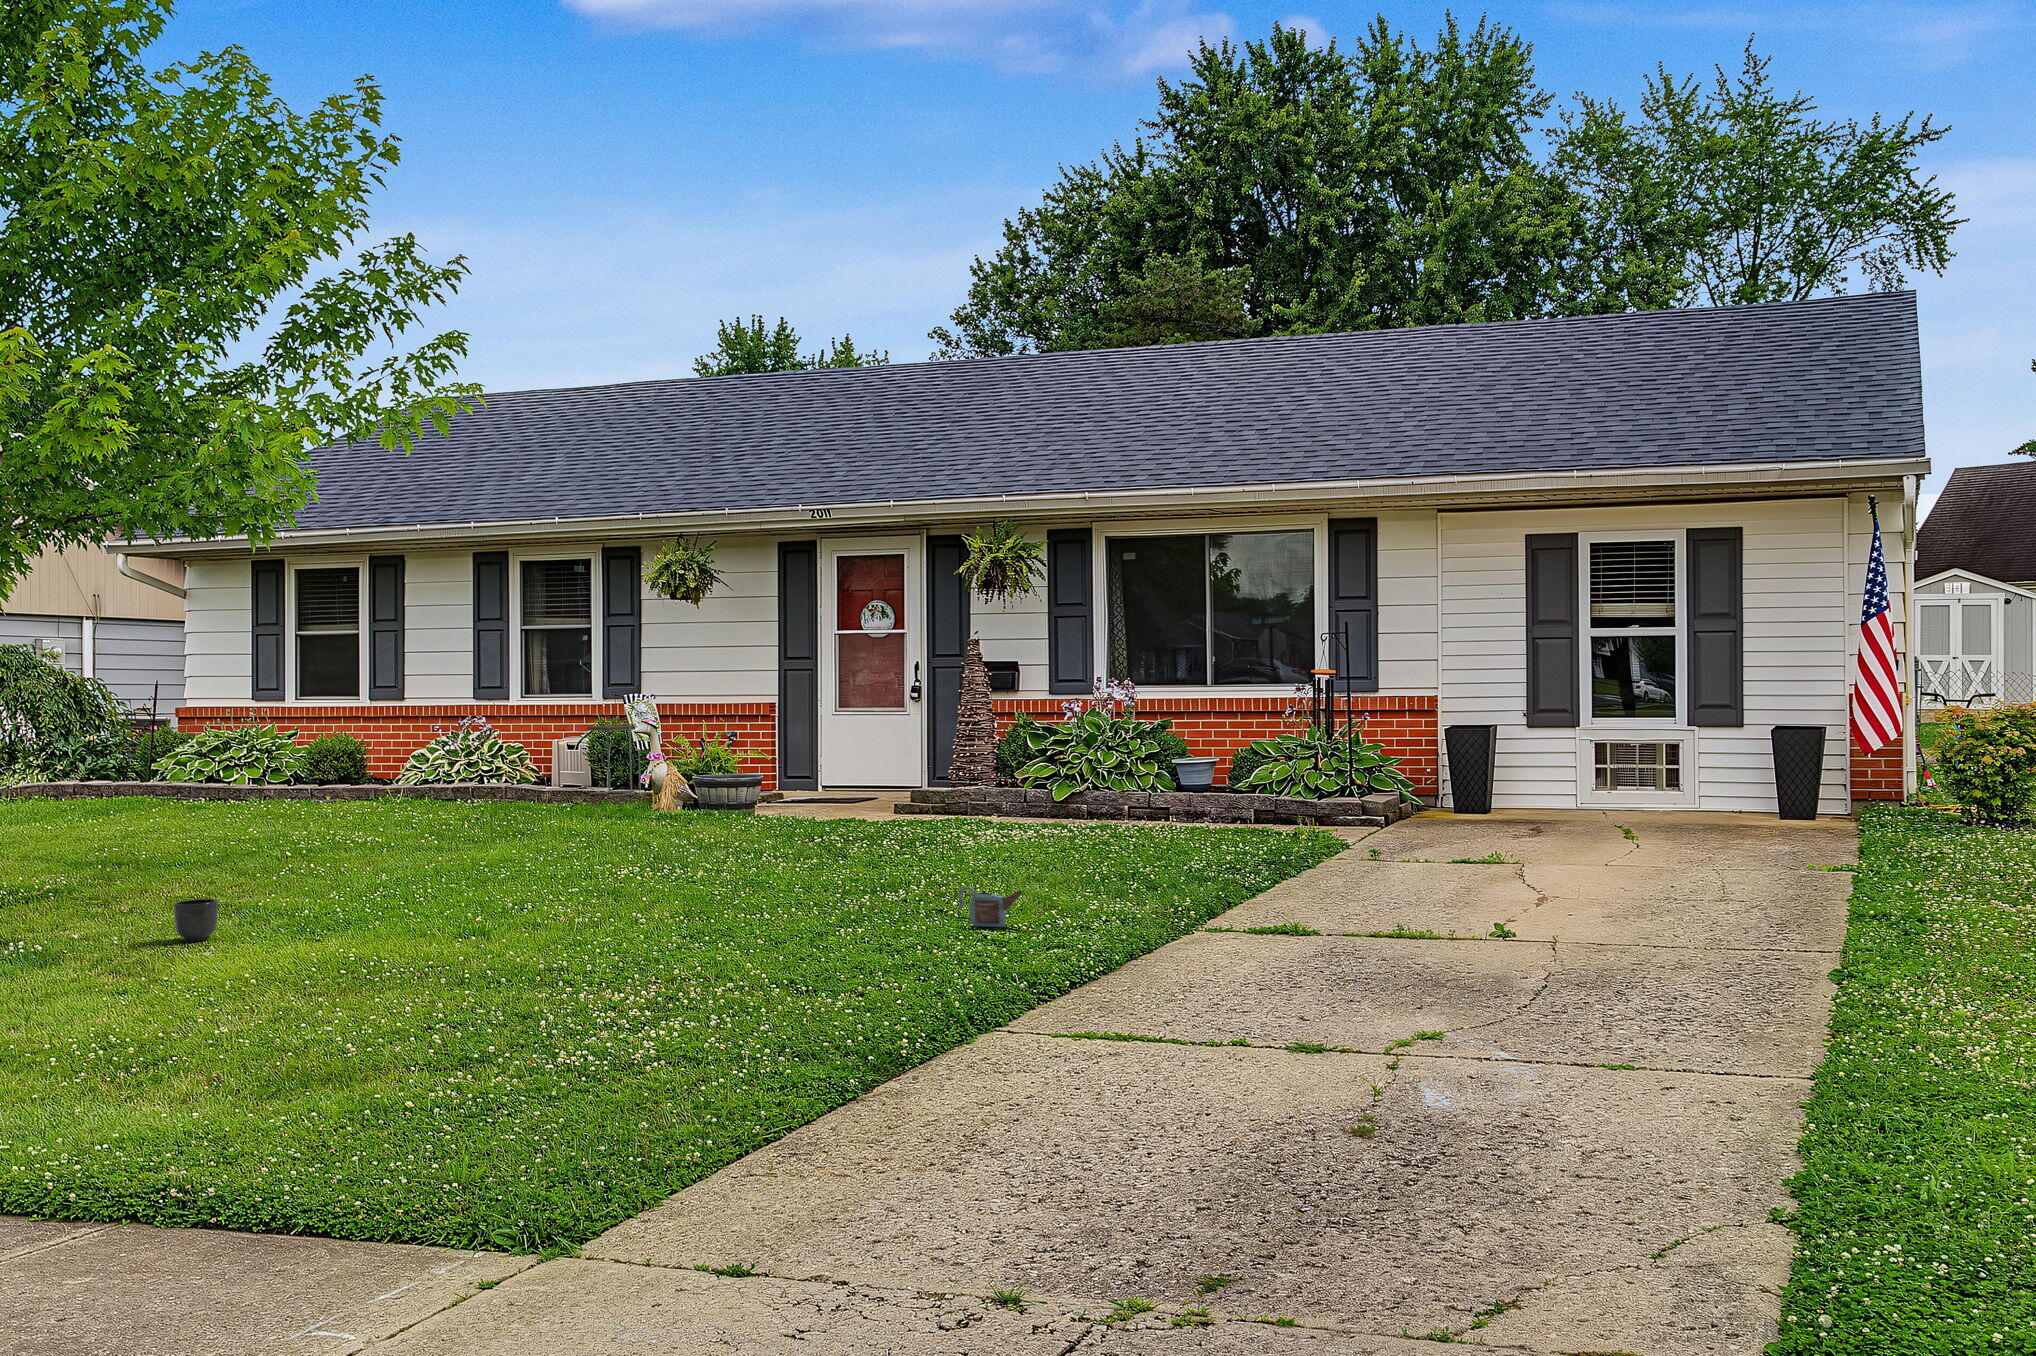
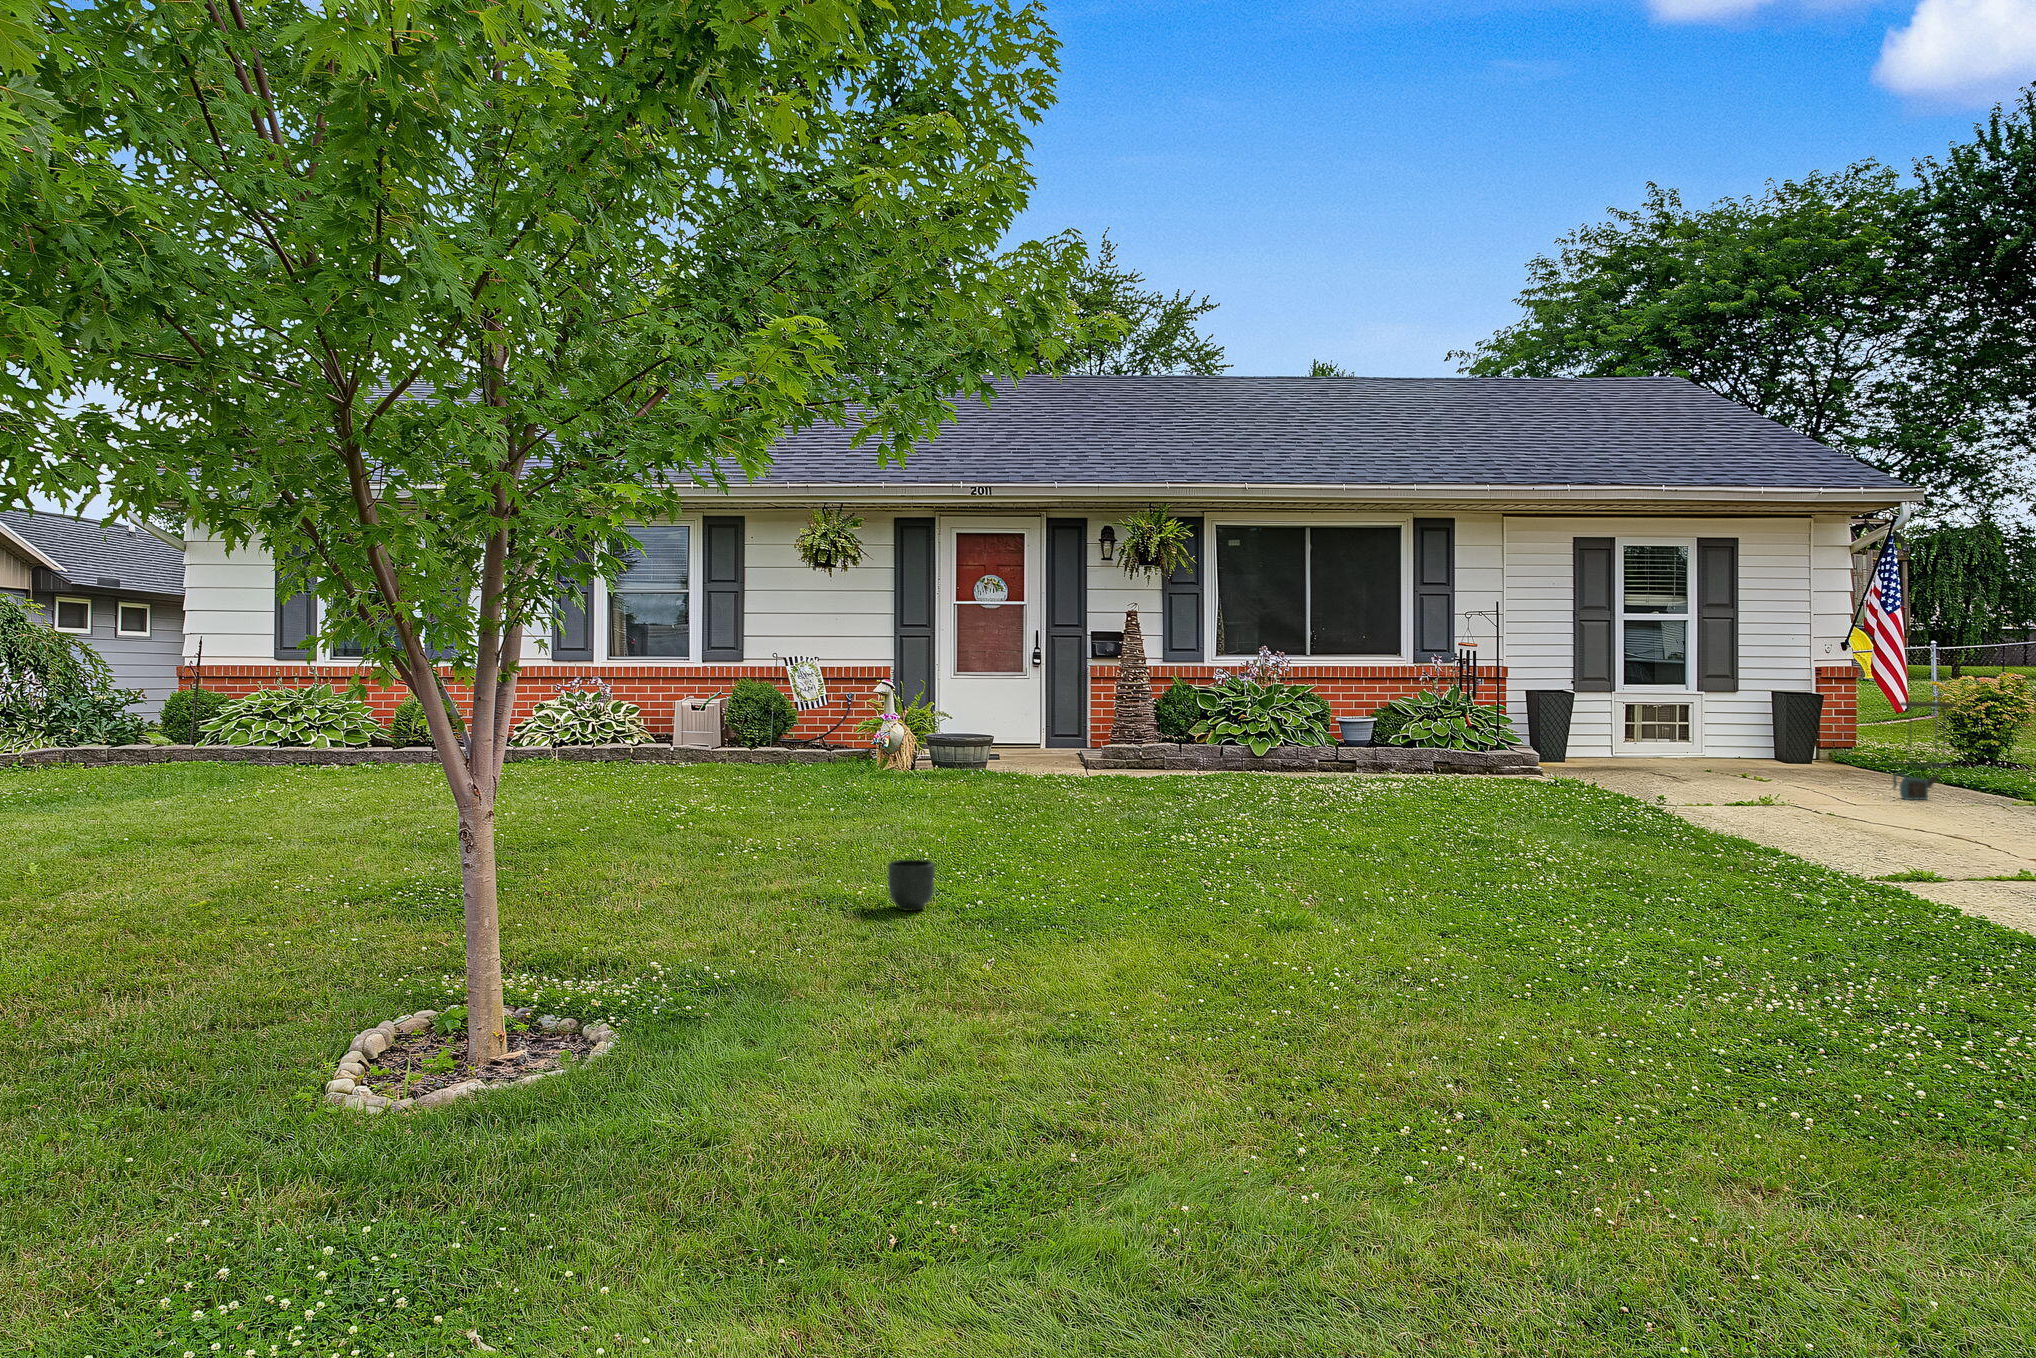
side table: present [588,723,641,797] -> present [1891,701,1956,768]
watering can: present [958,887,1023,927] -> present [1893,773,1940,800]

